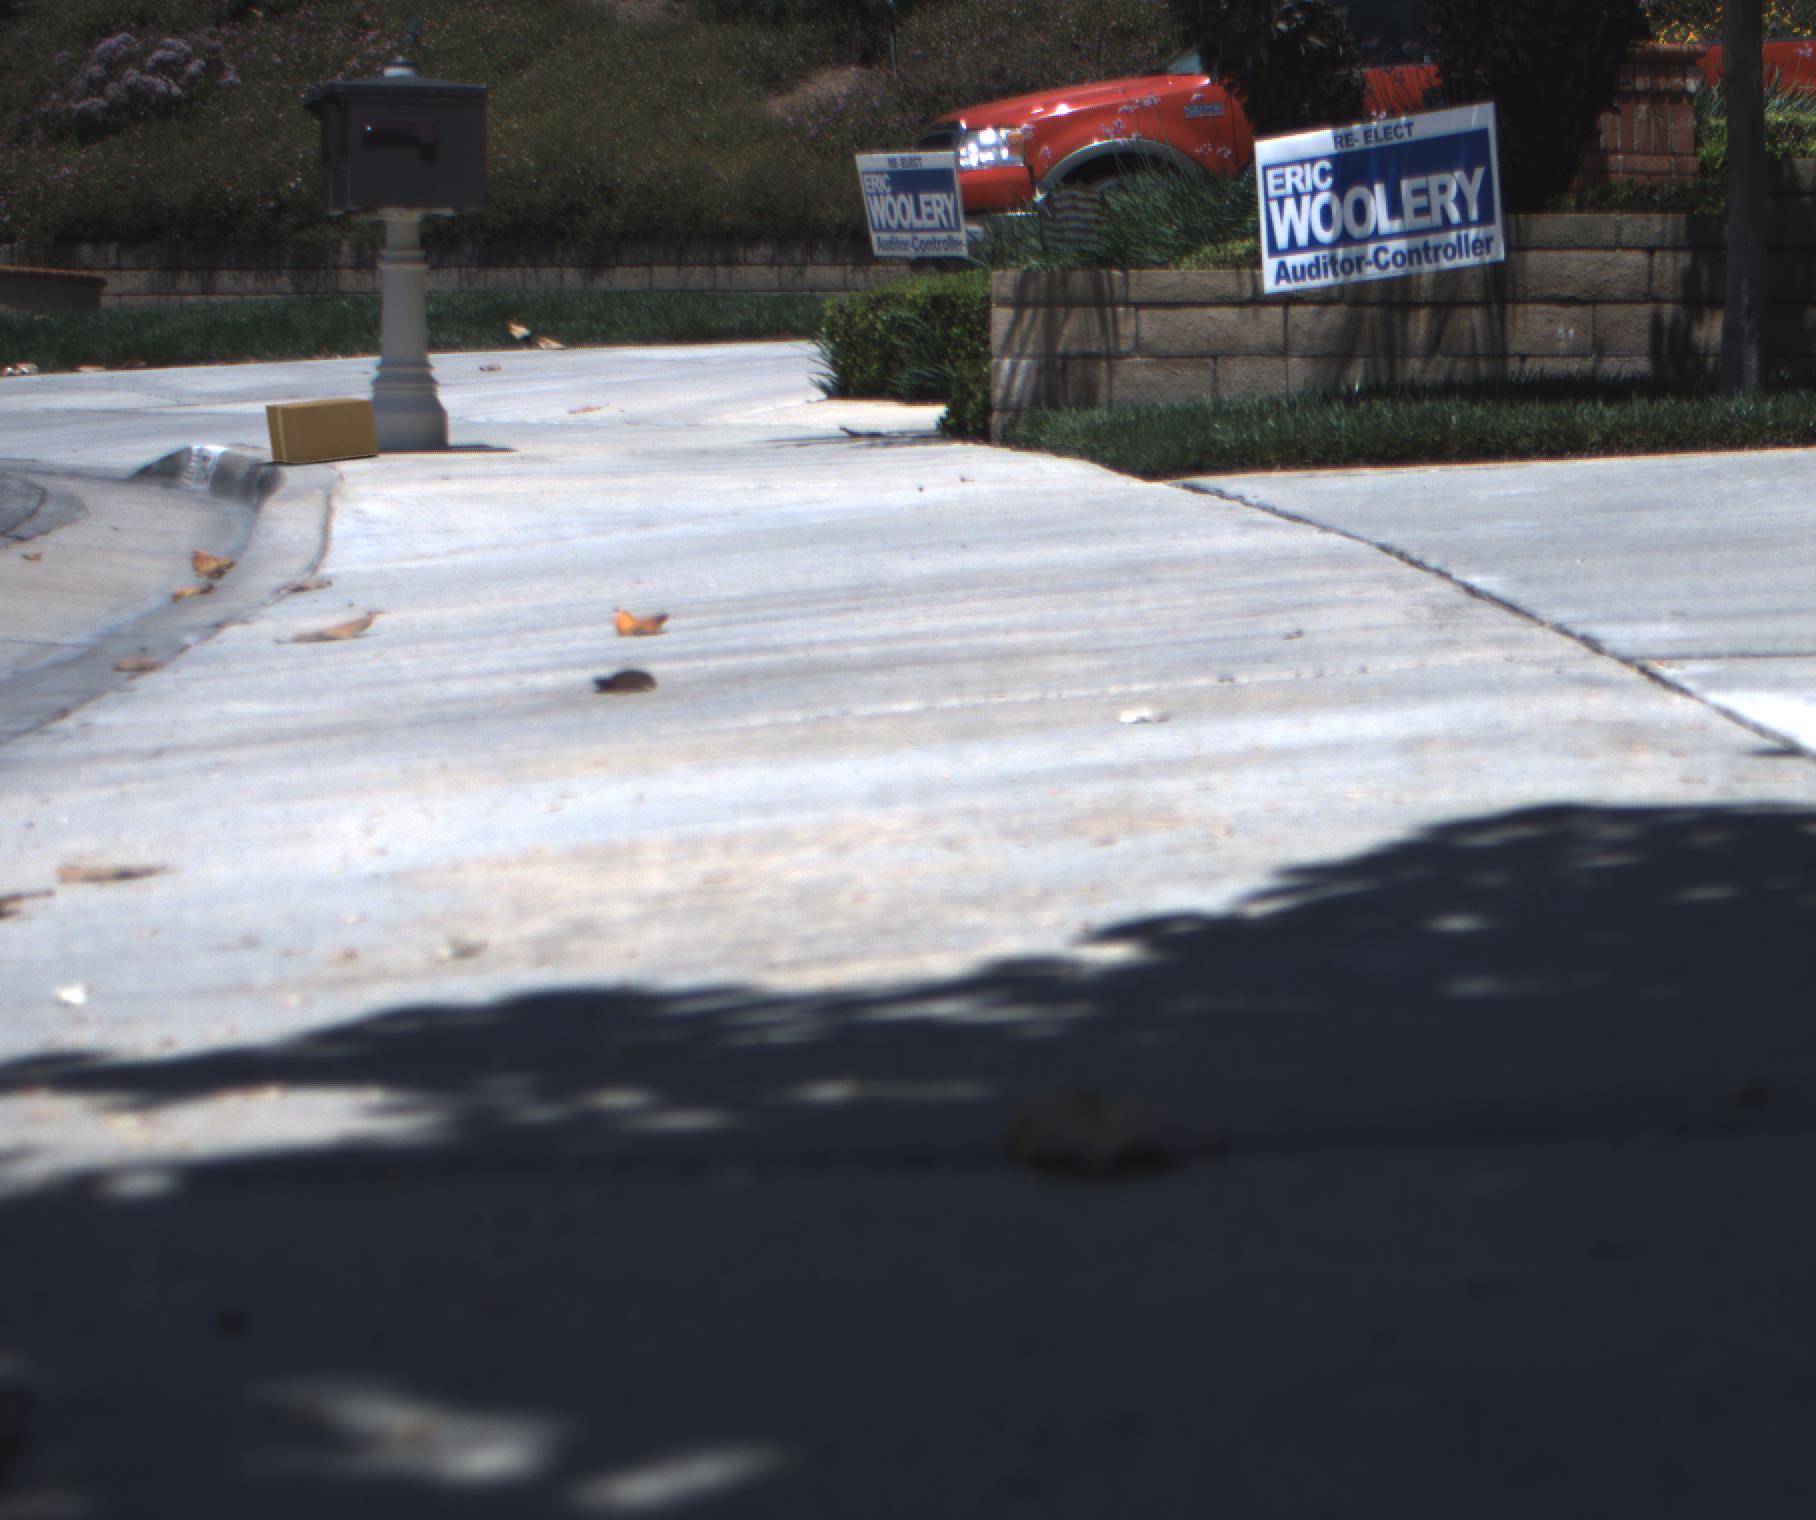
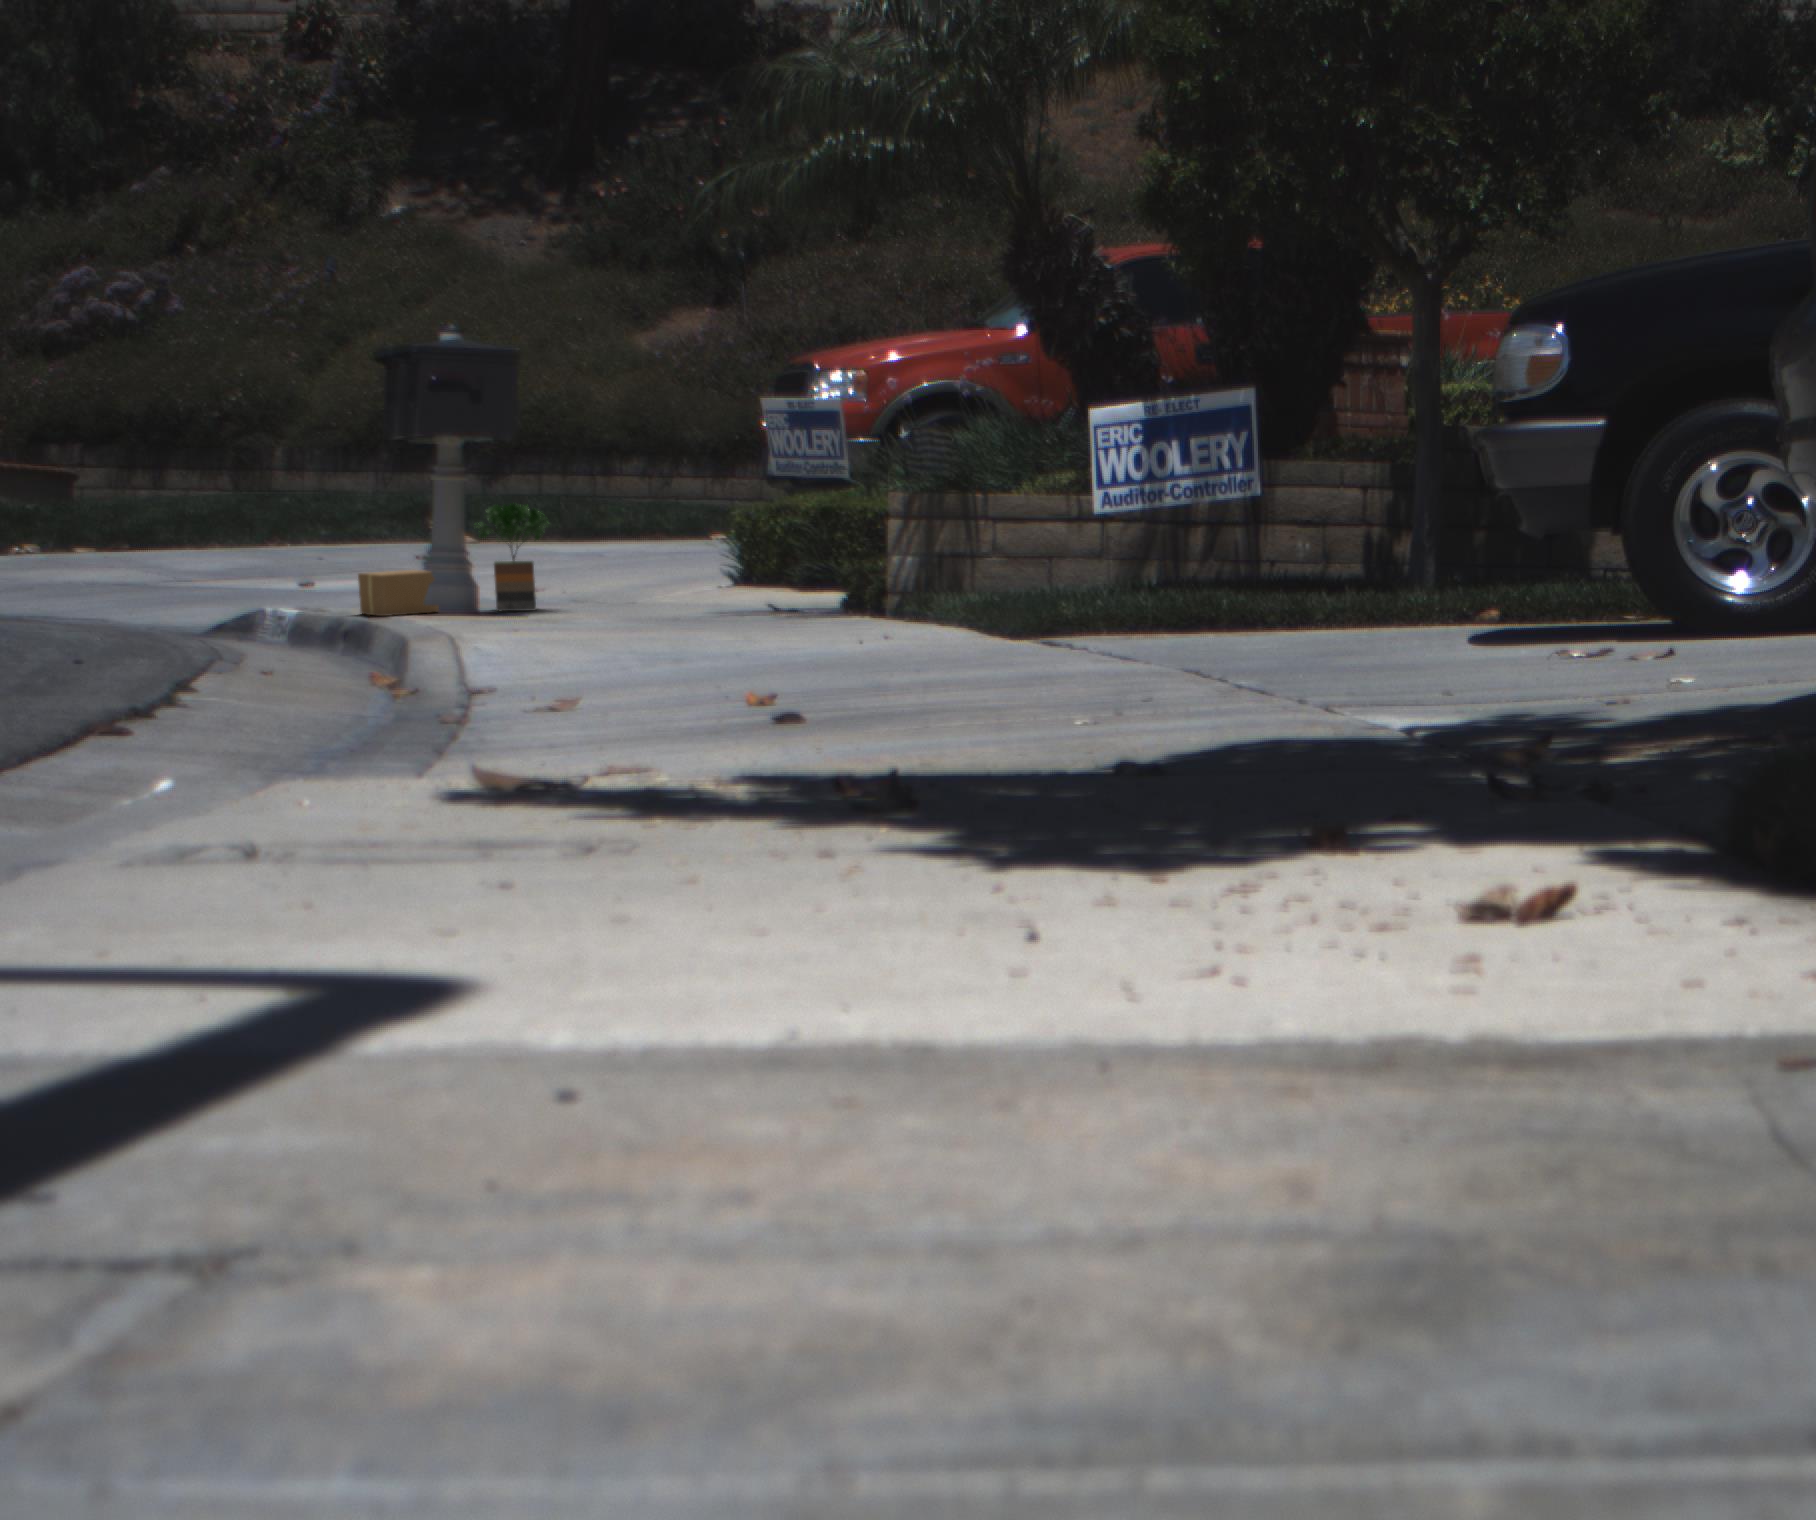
potted tree: none [420,300,527,452] -> present [476,503,548,611]

